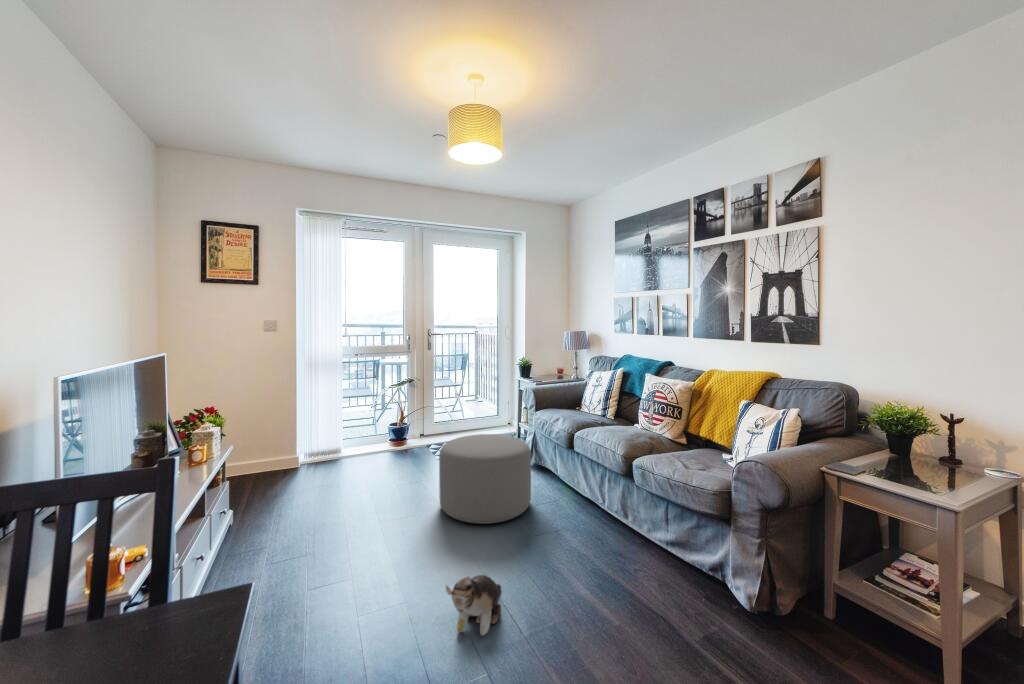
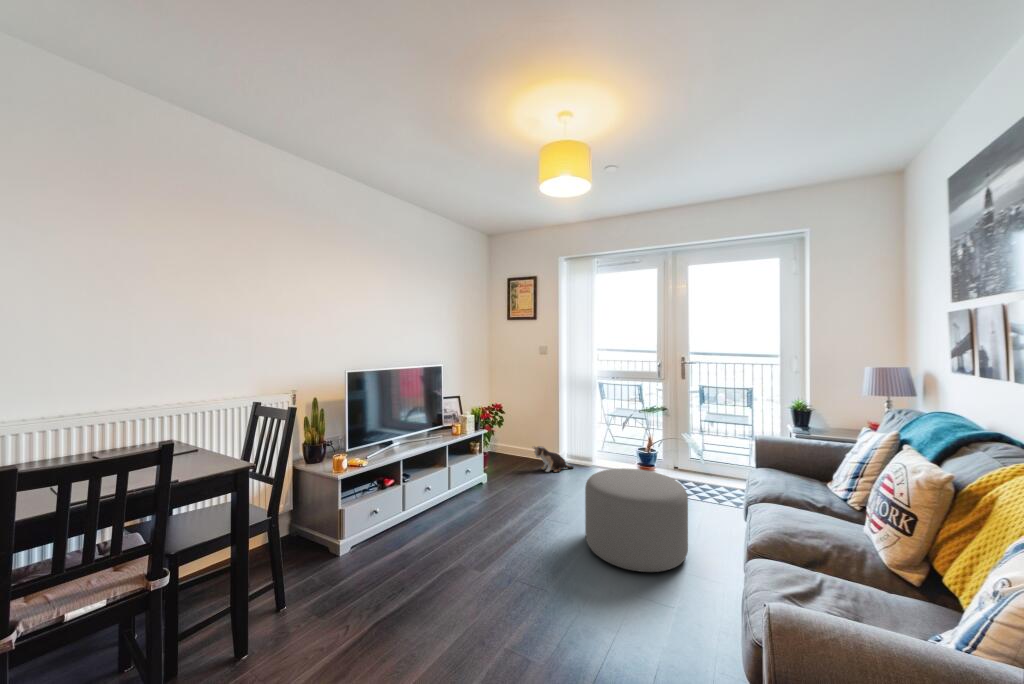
plush toy: present [446,575,501,636] -> present [532,446,574,472]

